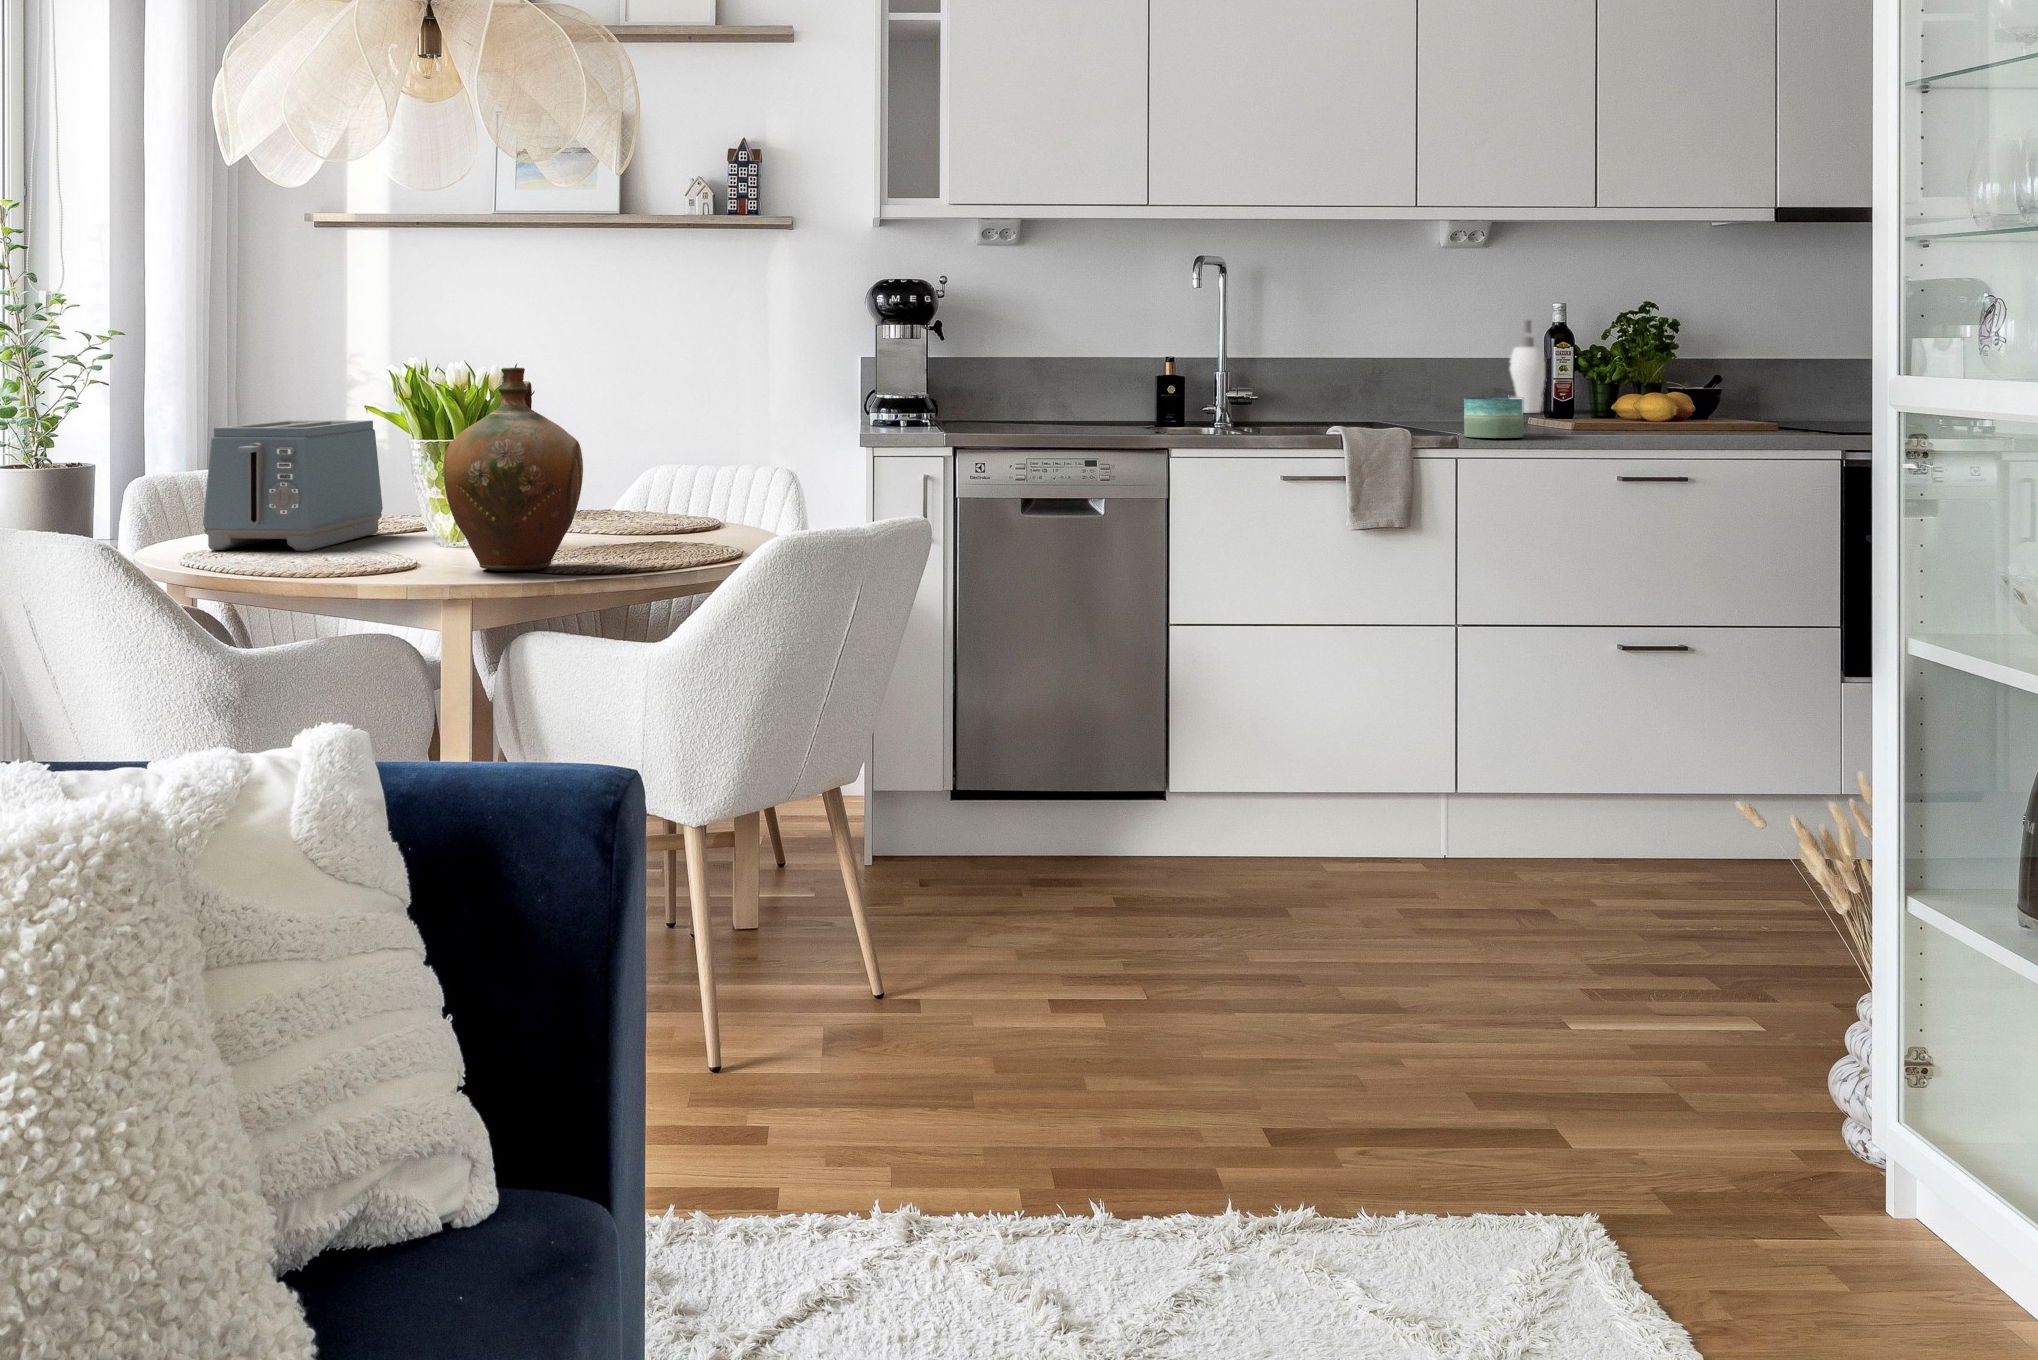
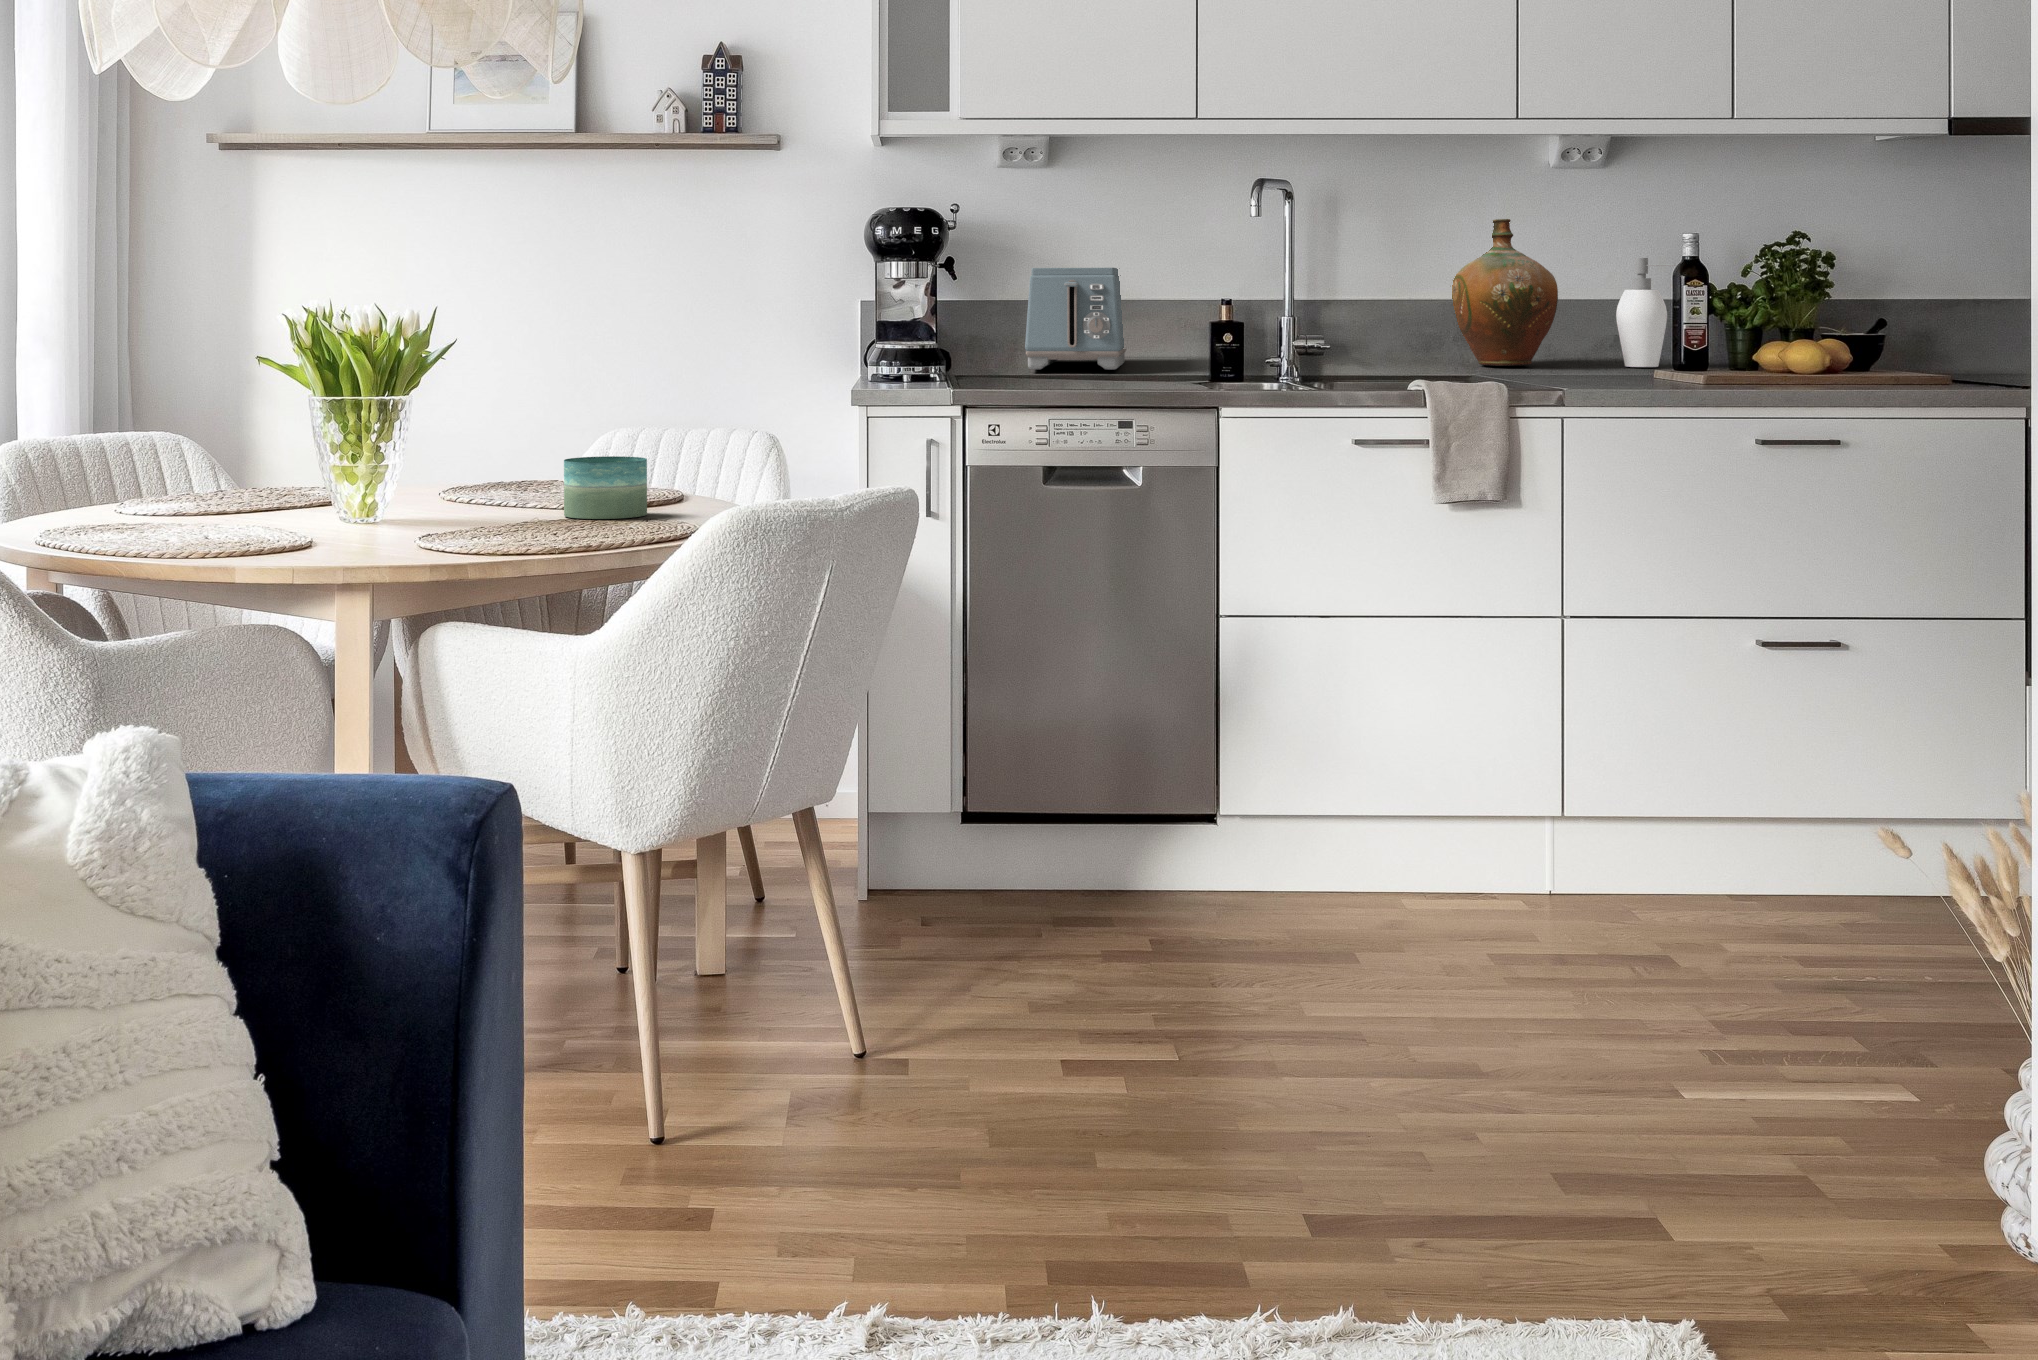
ceramic jug: present [443,368,583,571] -> present [1452,219,1558,366]
candle: present [1464,398,1523,438] -> present [564,456,647,519]
toaster: present [203,420,383,551] -> present [1025,268,1126,370]

